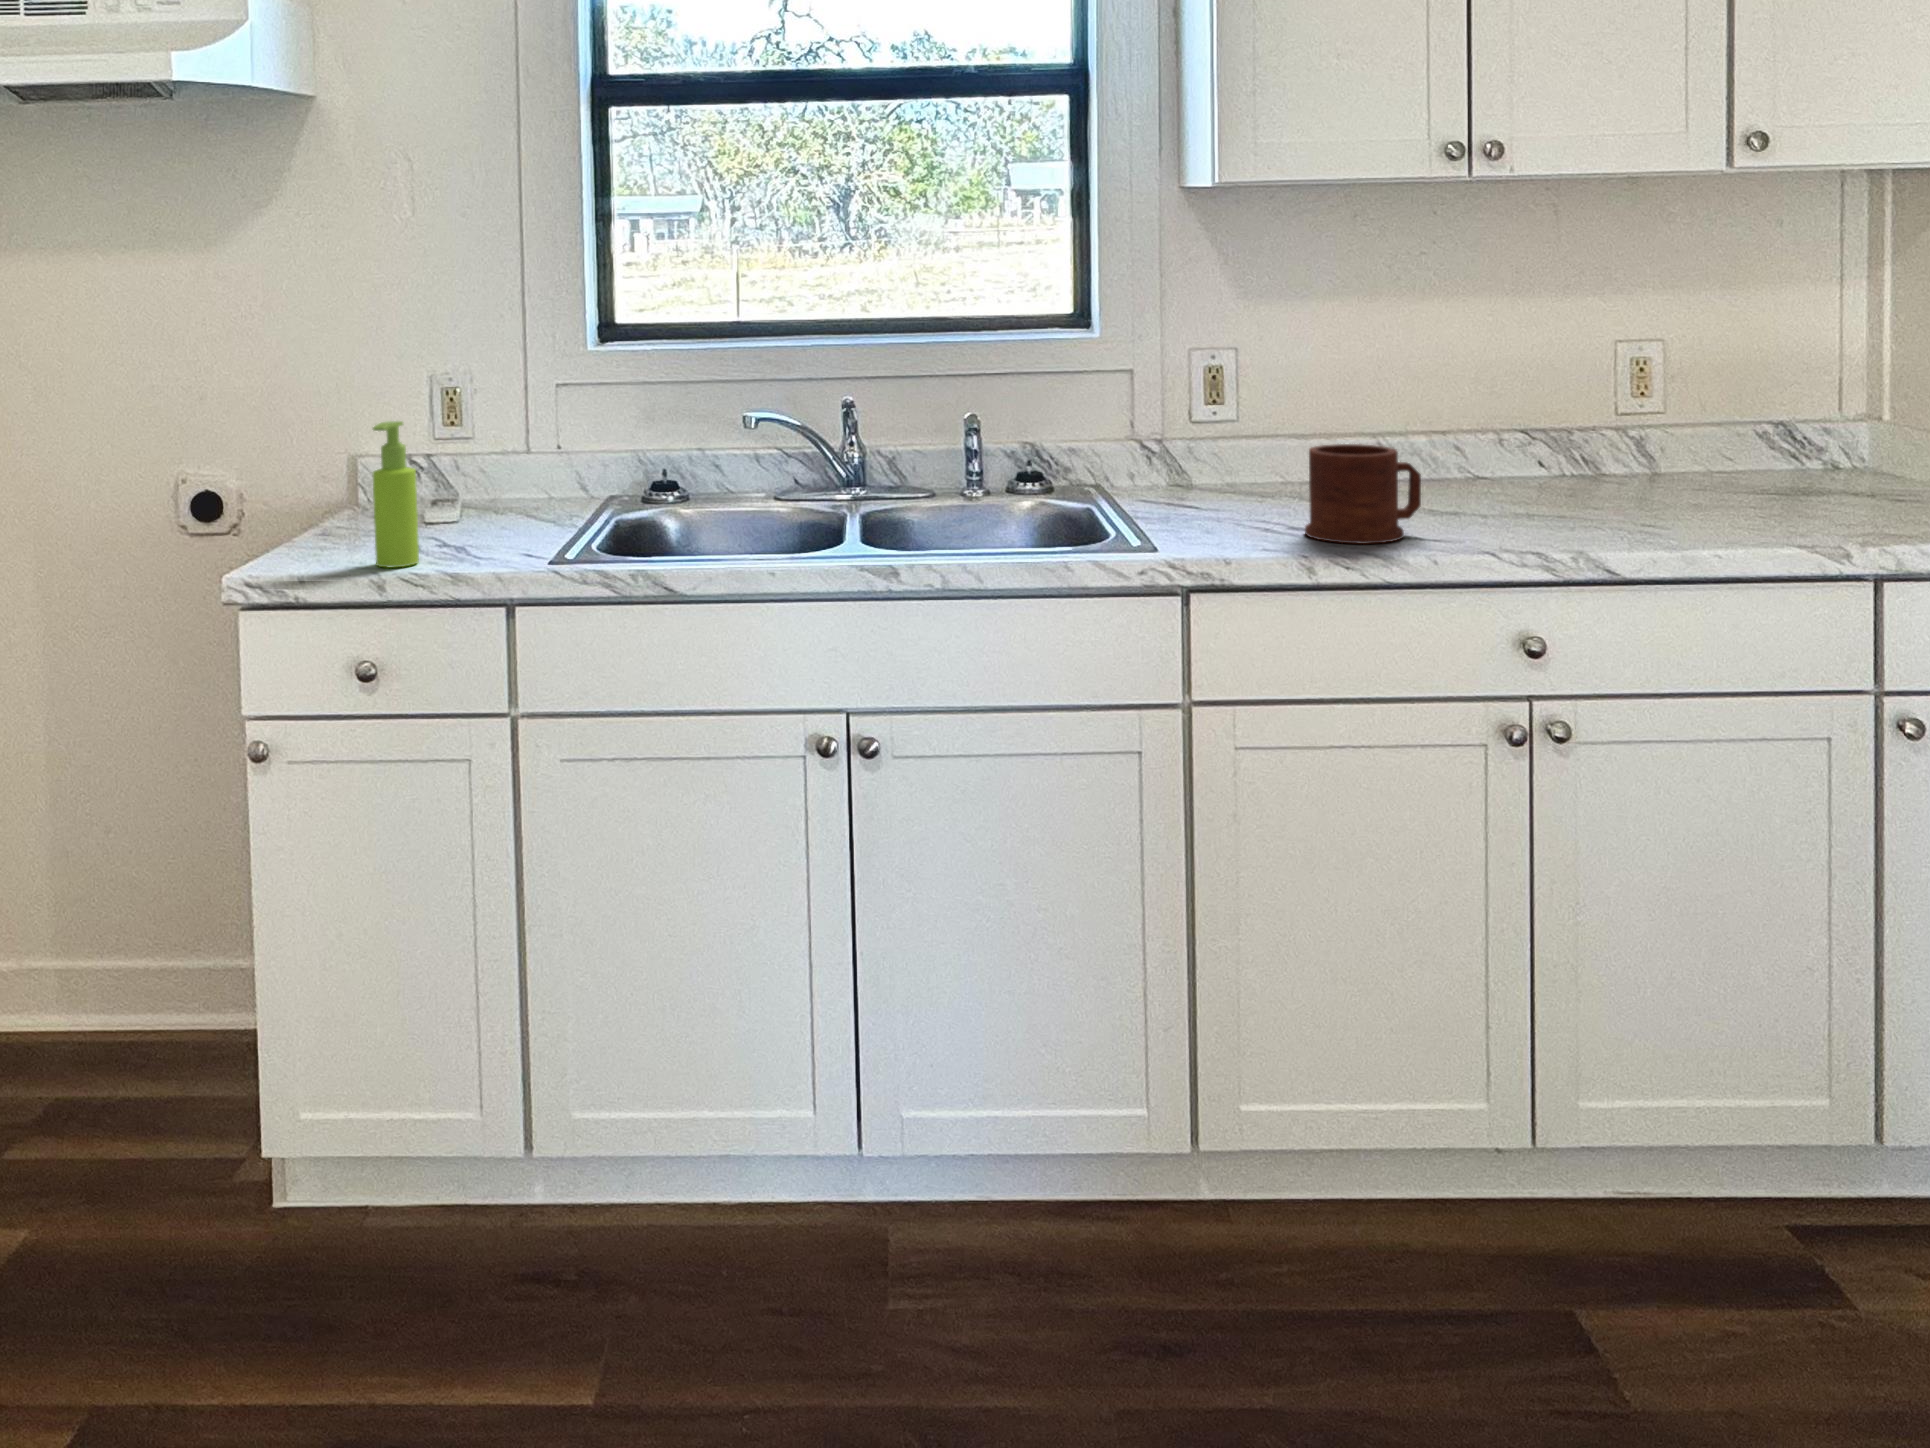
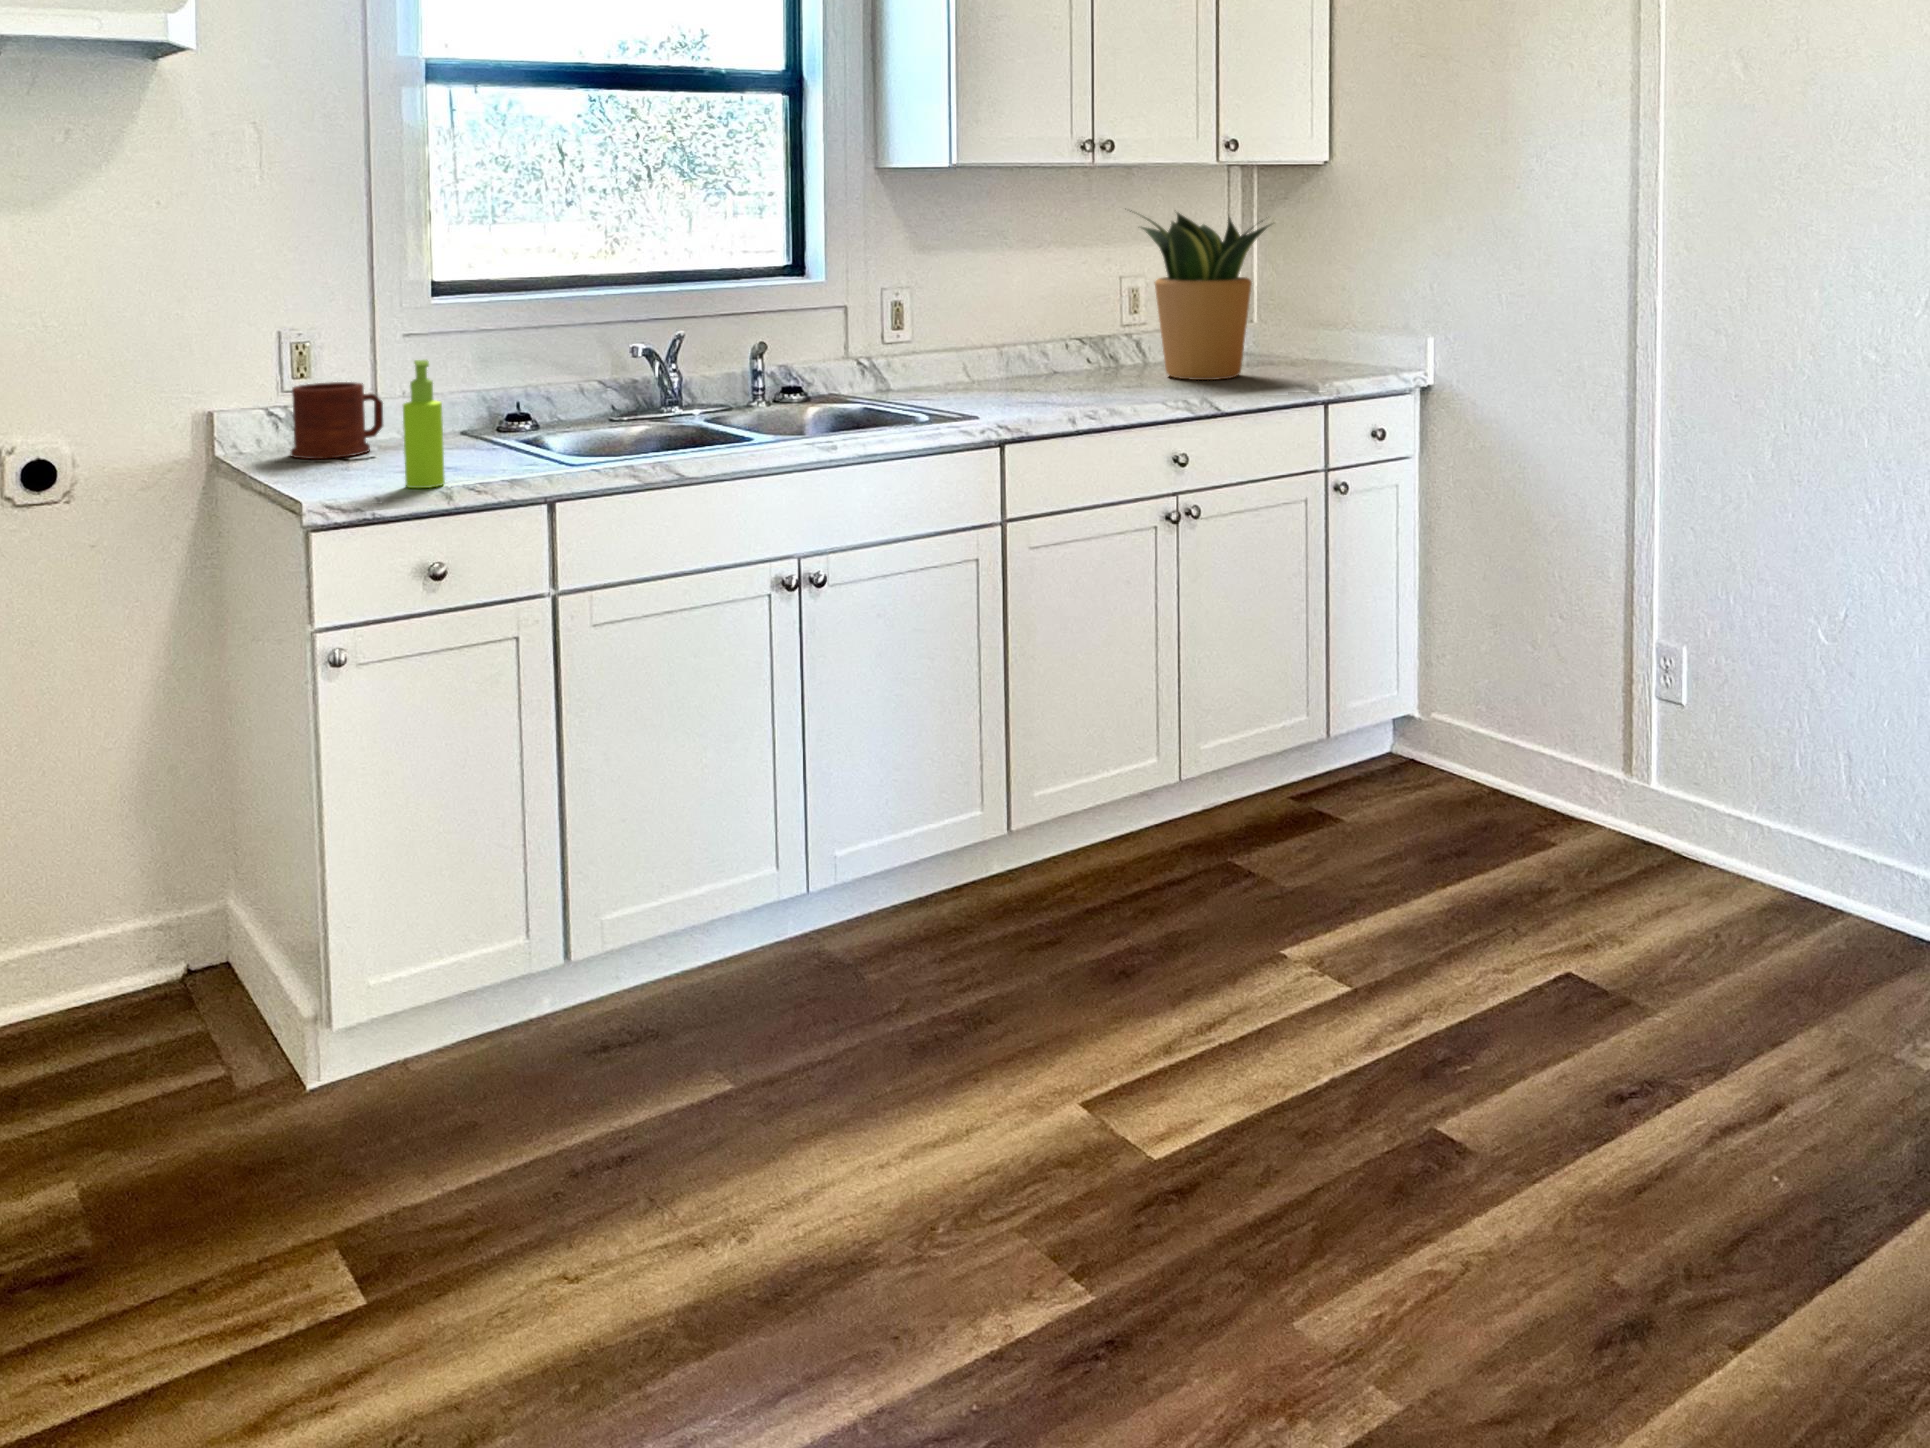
potted plant: none [1574,242,1806,515] -> present [1130,211,1271,380]
mug: present [1305,444,1421,544] -> present [291,382,383,459]

